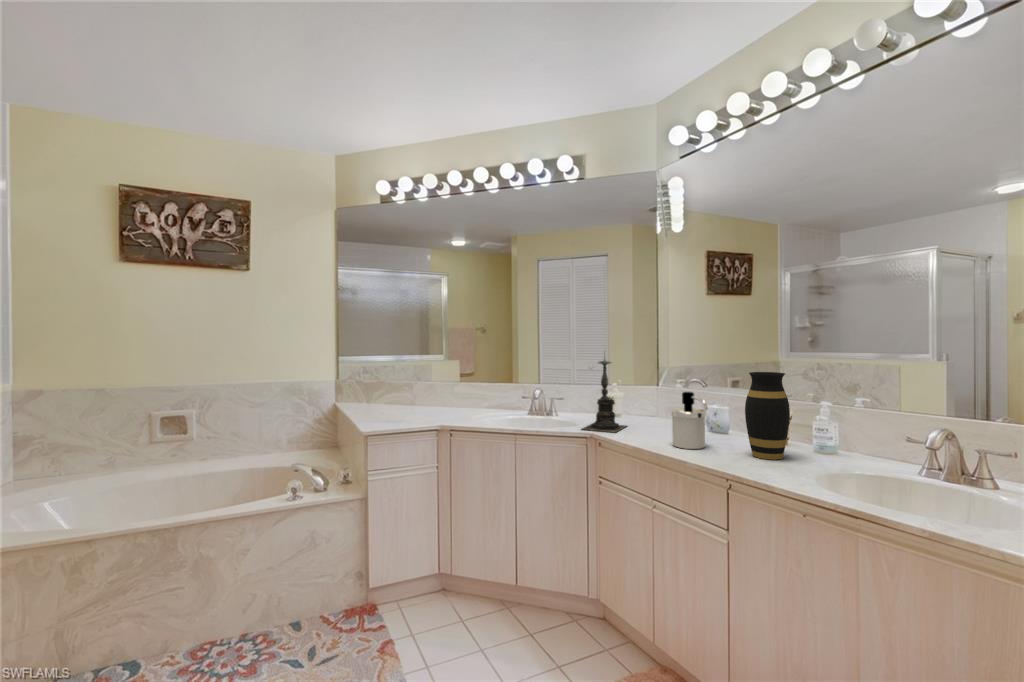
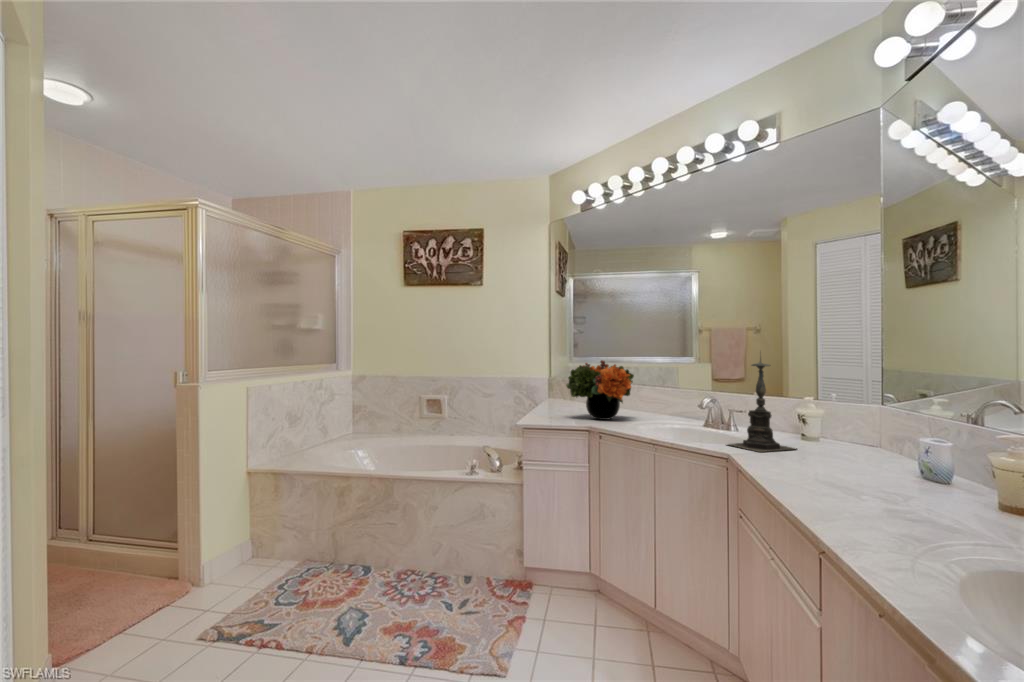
flower arrangement: none [391,358,460,417] -> present [566,360,634,420]
vase: present [745,372,790,460] -> none [872,374,949,507]
soap dispenser: present [671,392,708,449] -> none [793,401,845,479]

